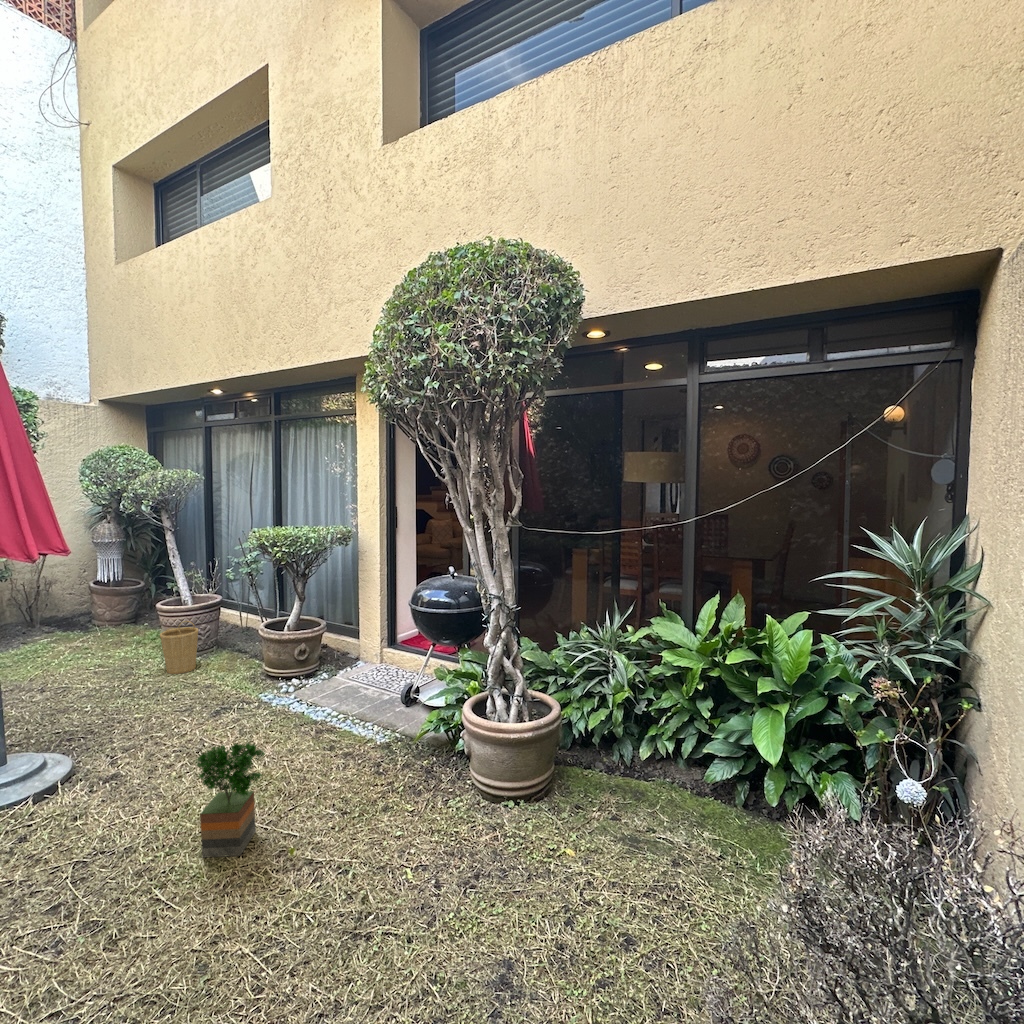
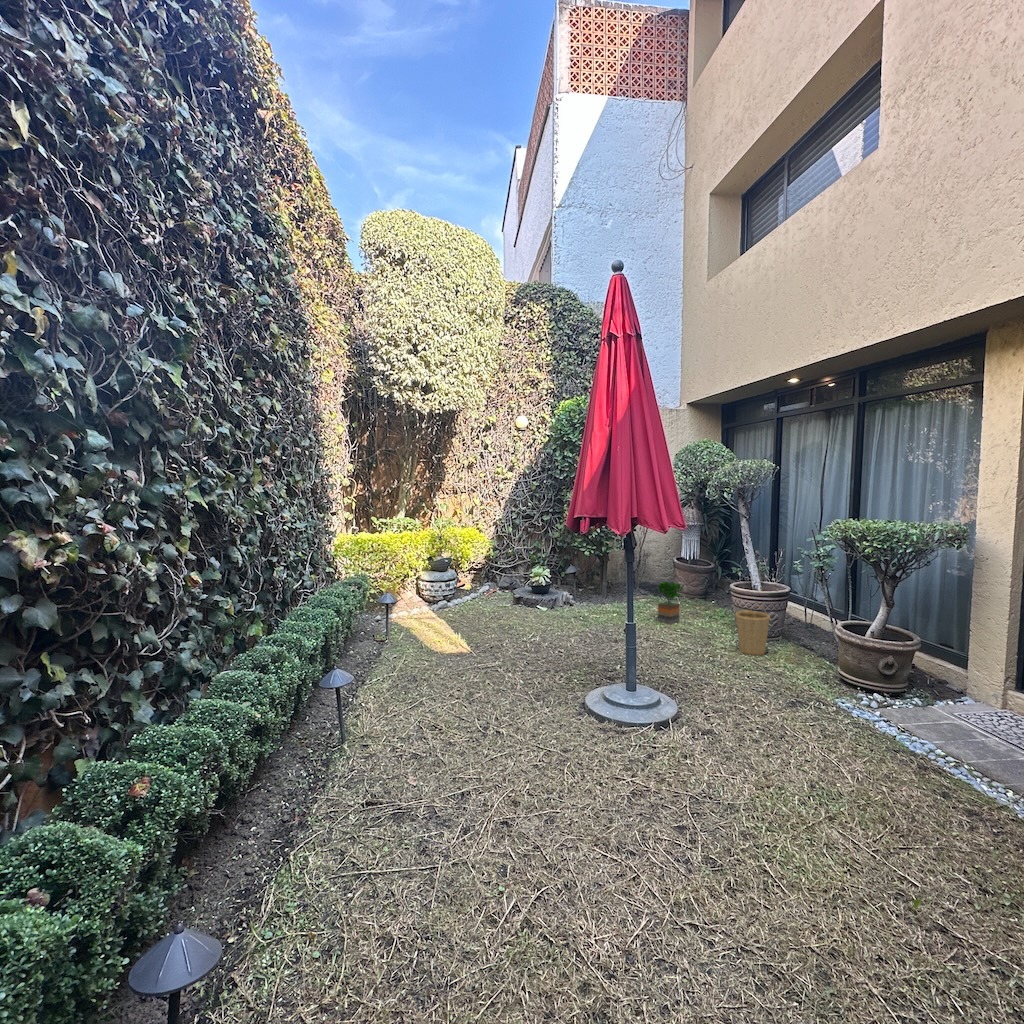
potted tree: present [196,742,265,858] -> present [658,582,683,624]

